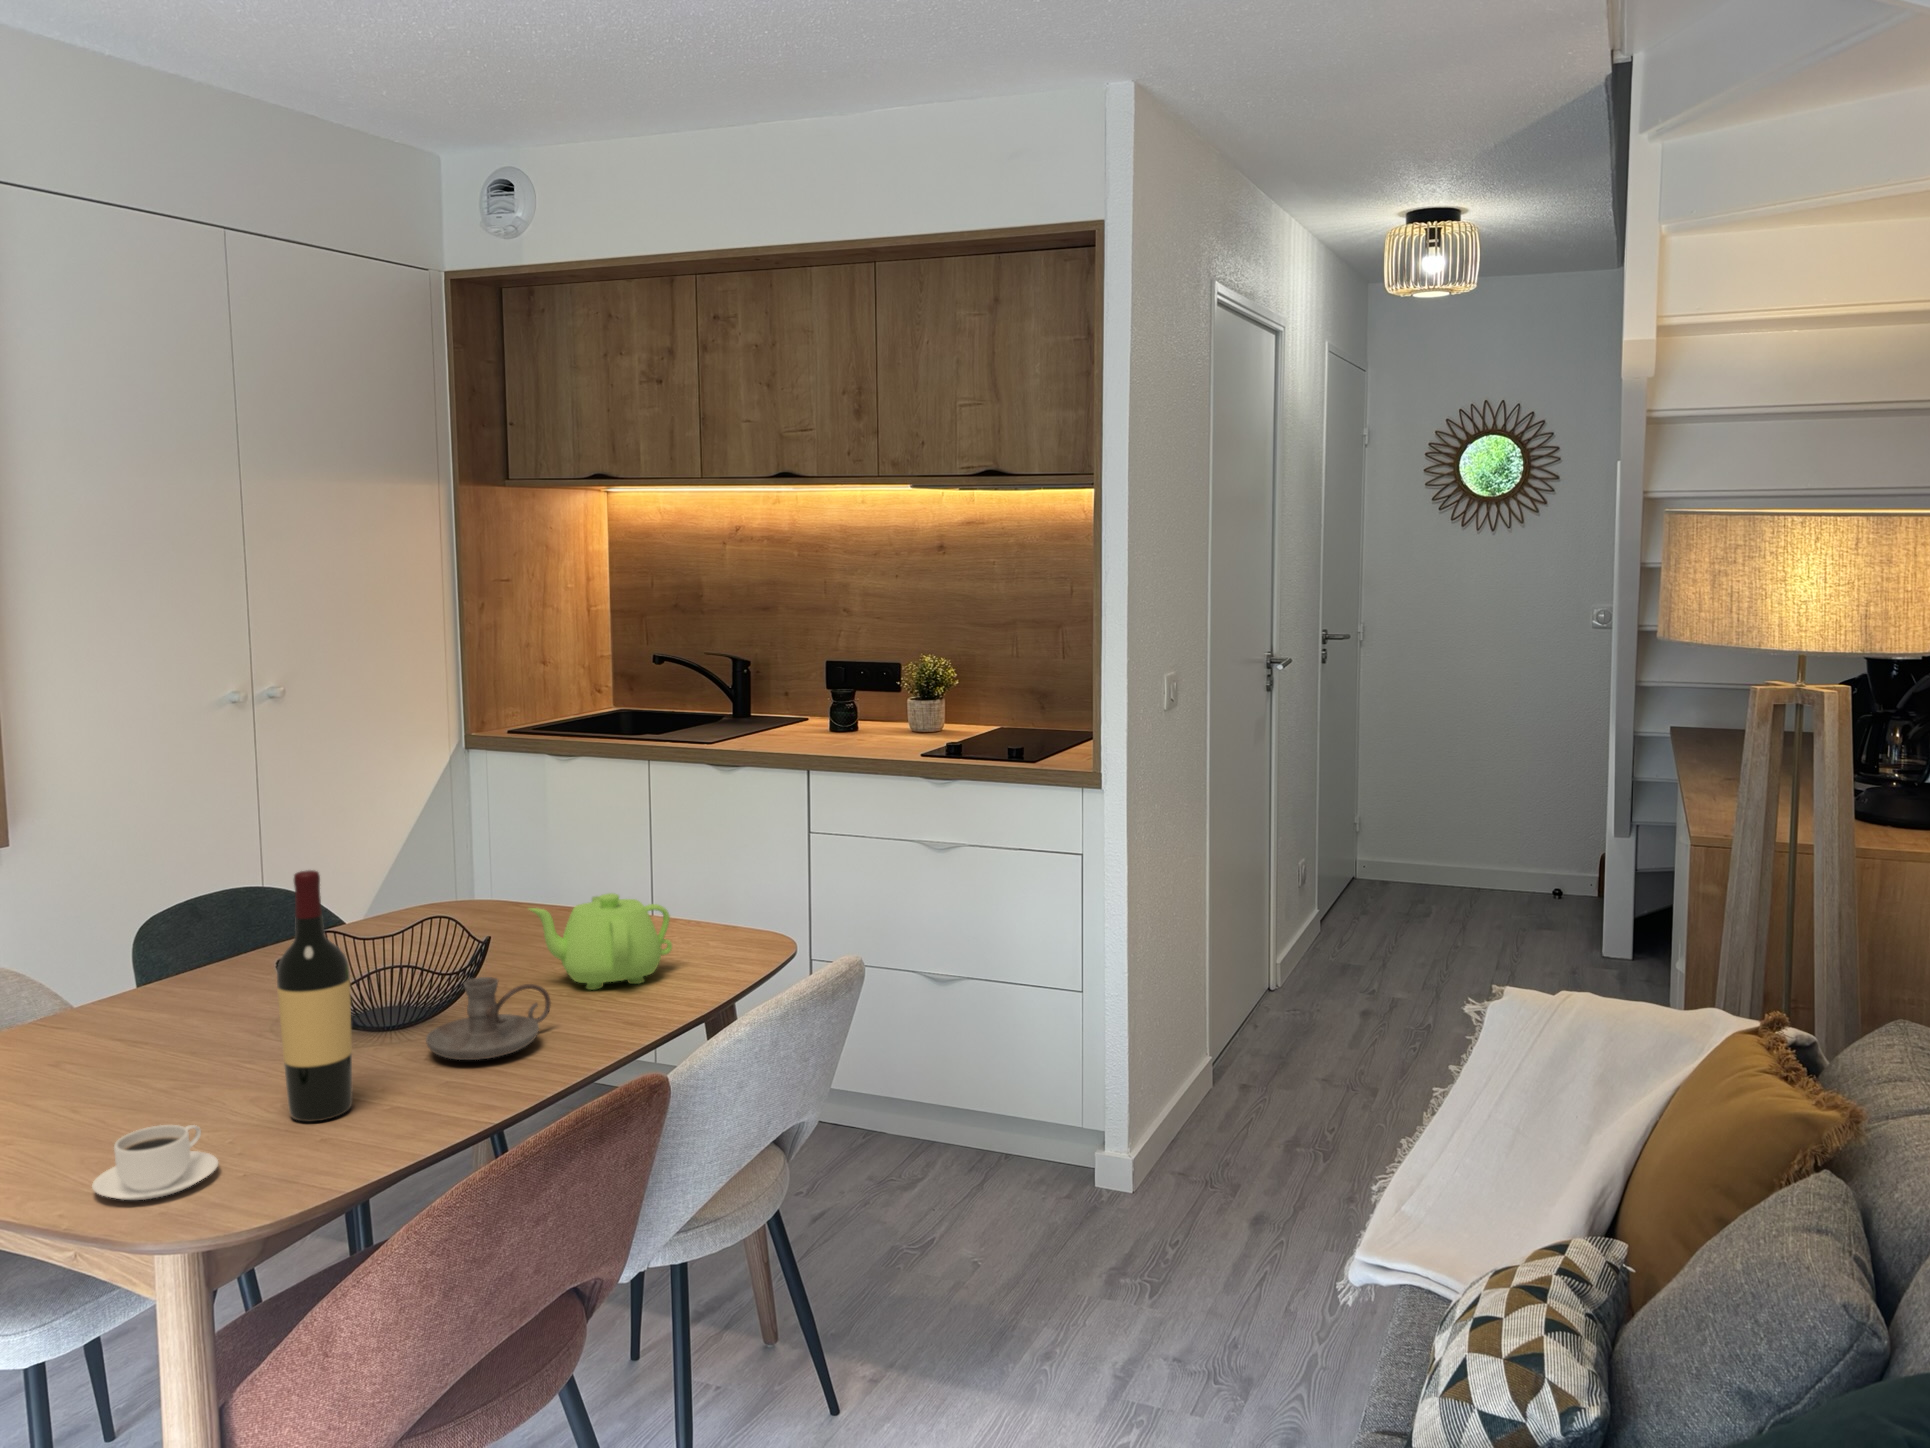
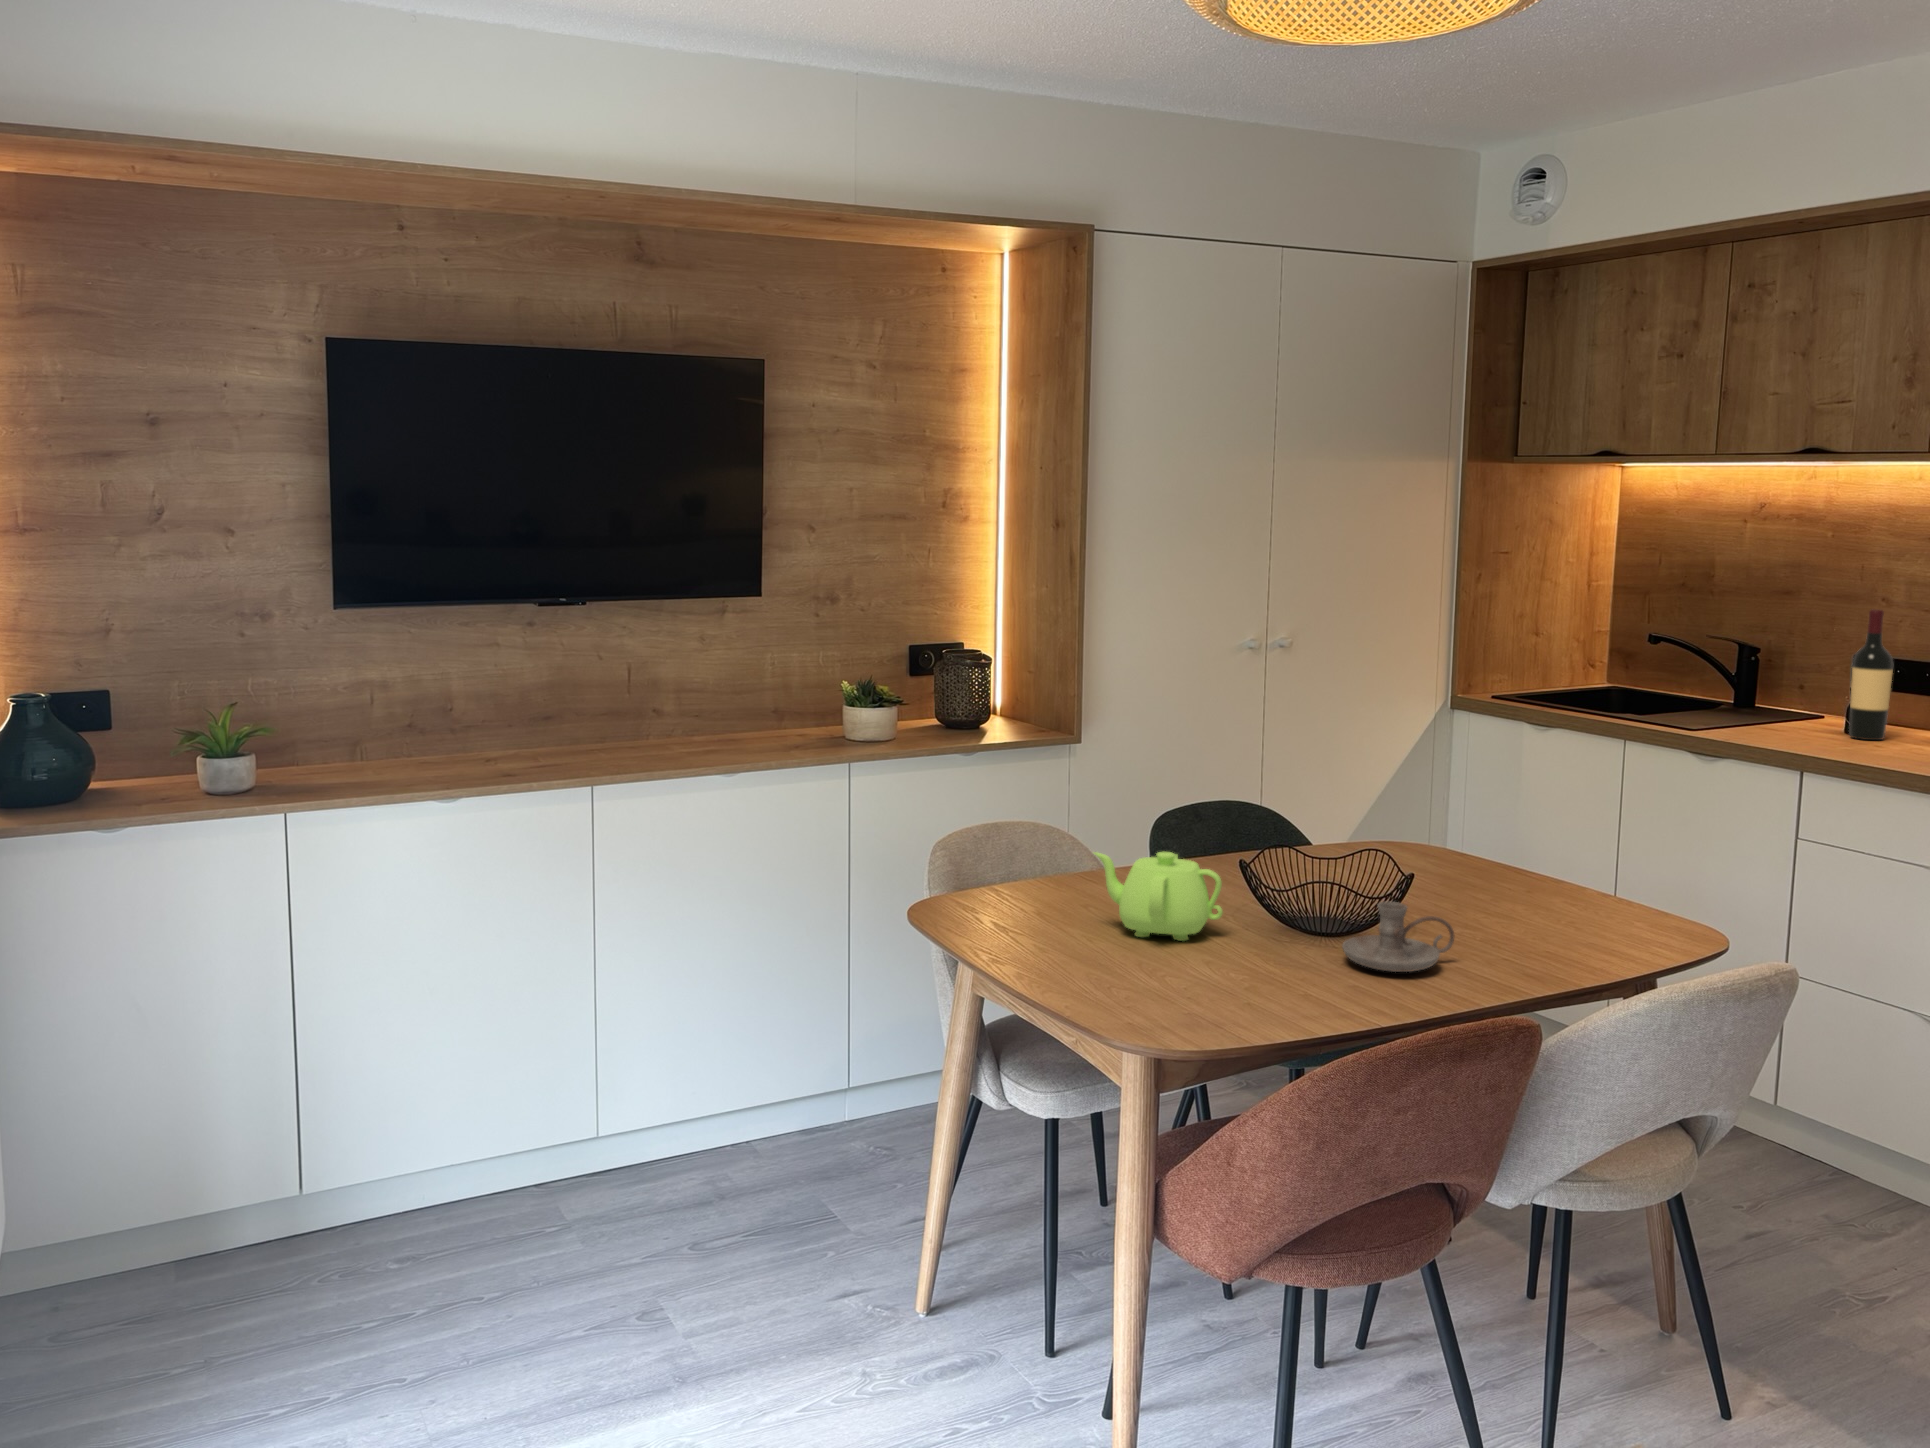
wine bottle: present [277,870,352,1122] -> present [1849,610,1893,740]
teapot: present [529,893,672,990] -> present [1094,852,1223,941]
coffee cup: present [92,1125,218,1200] -> none [1088,957,1170,1008]

